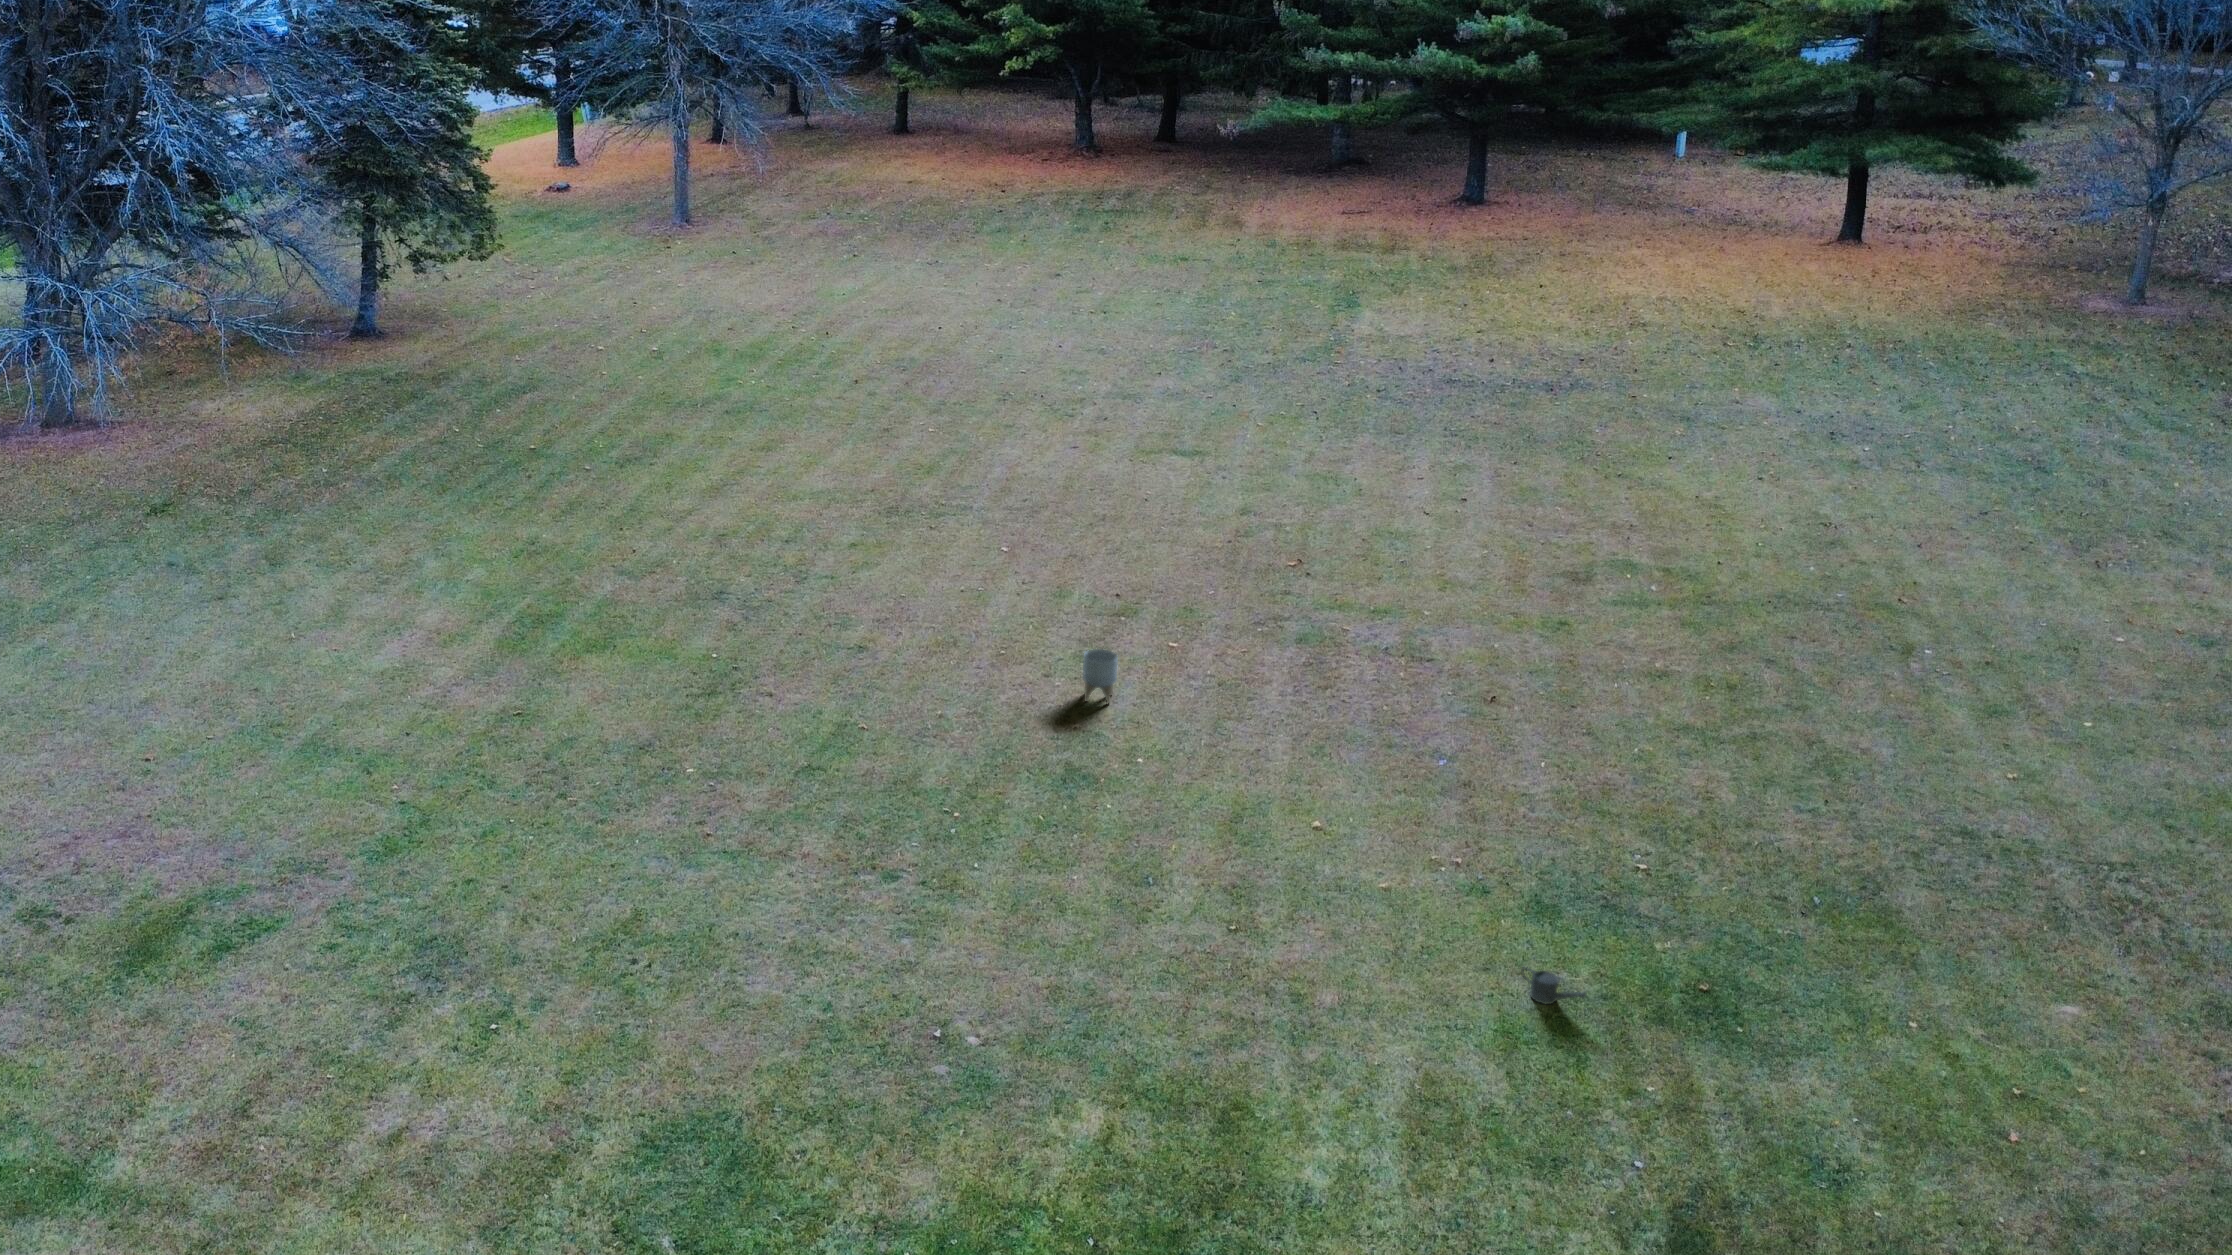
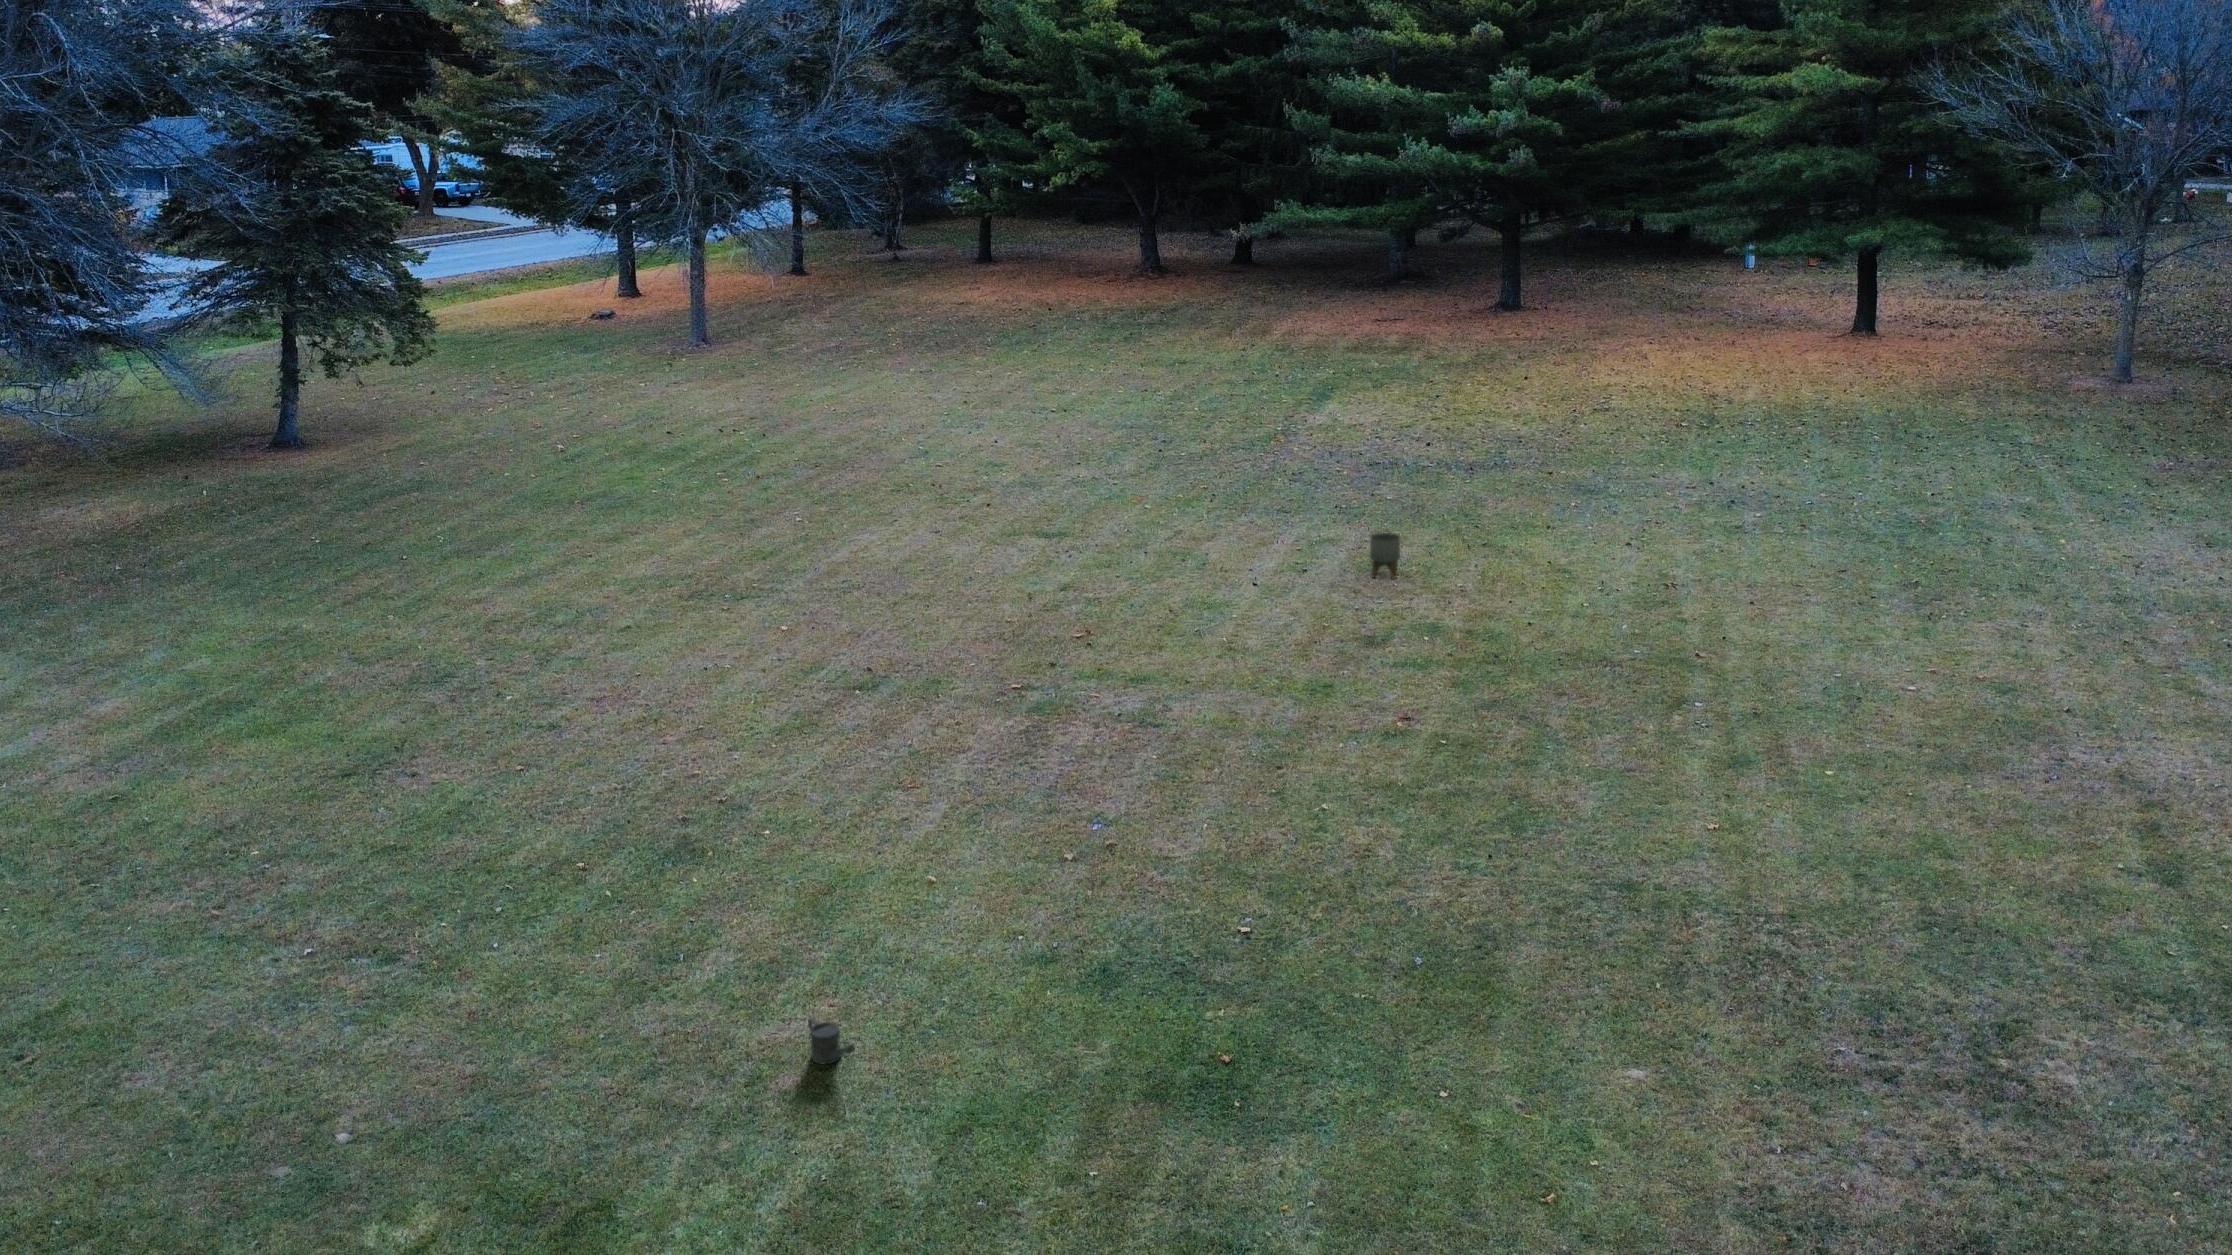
planter: present [1083,649,1118,705] -> present [1370,533,1400,579]

